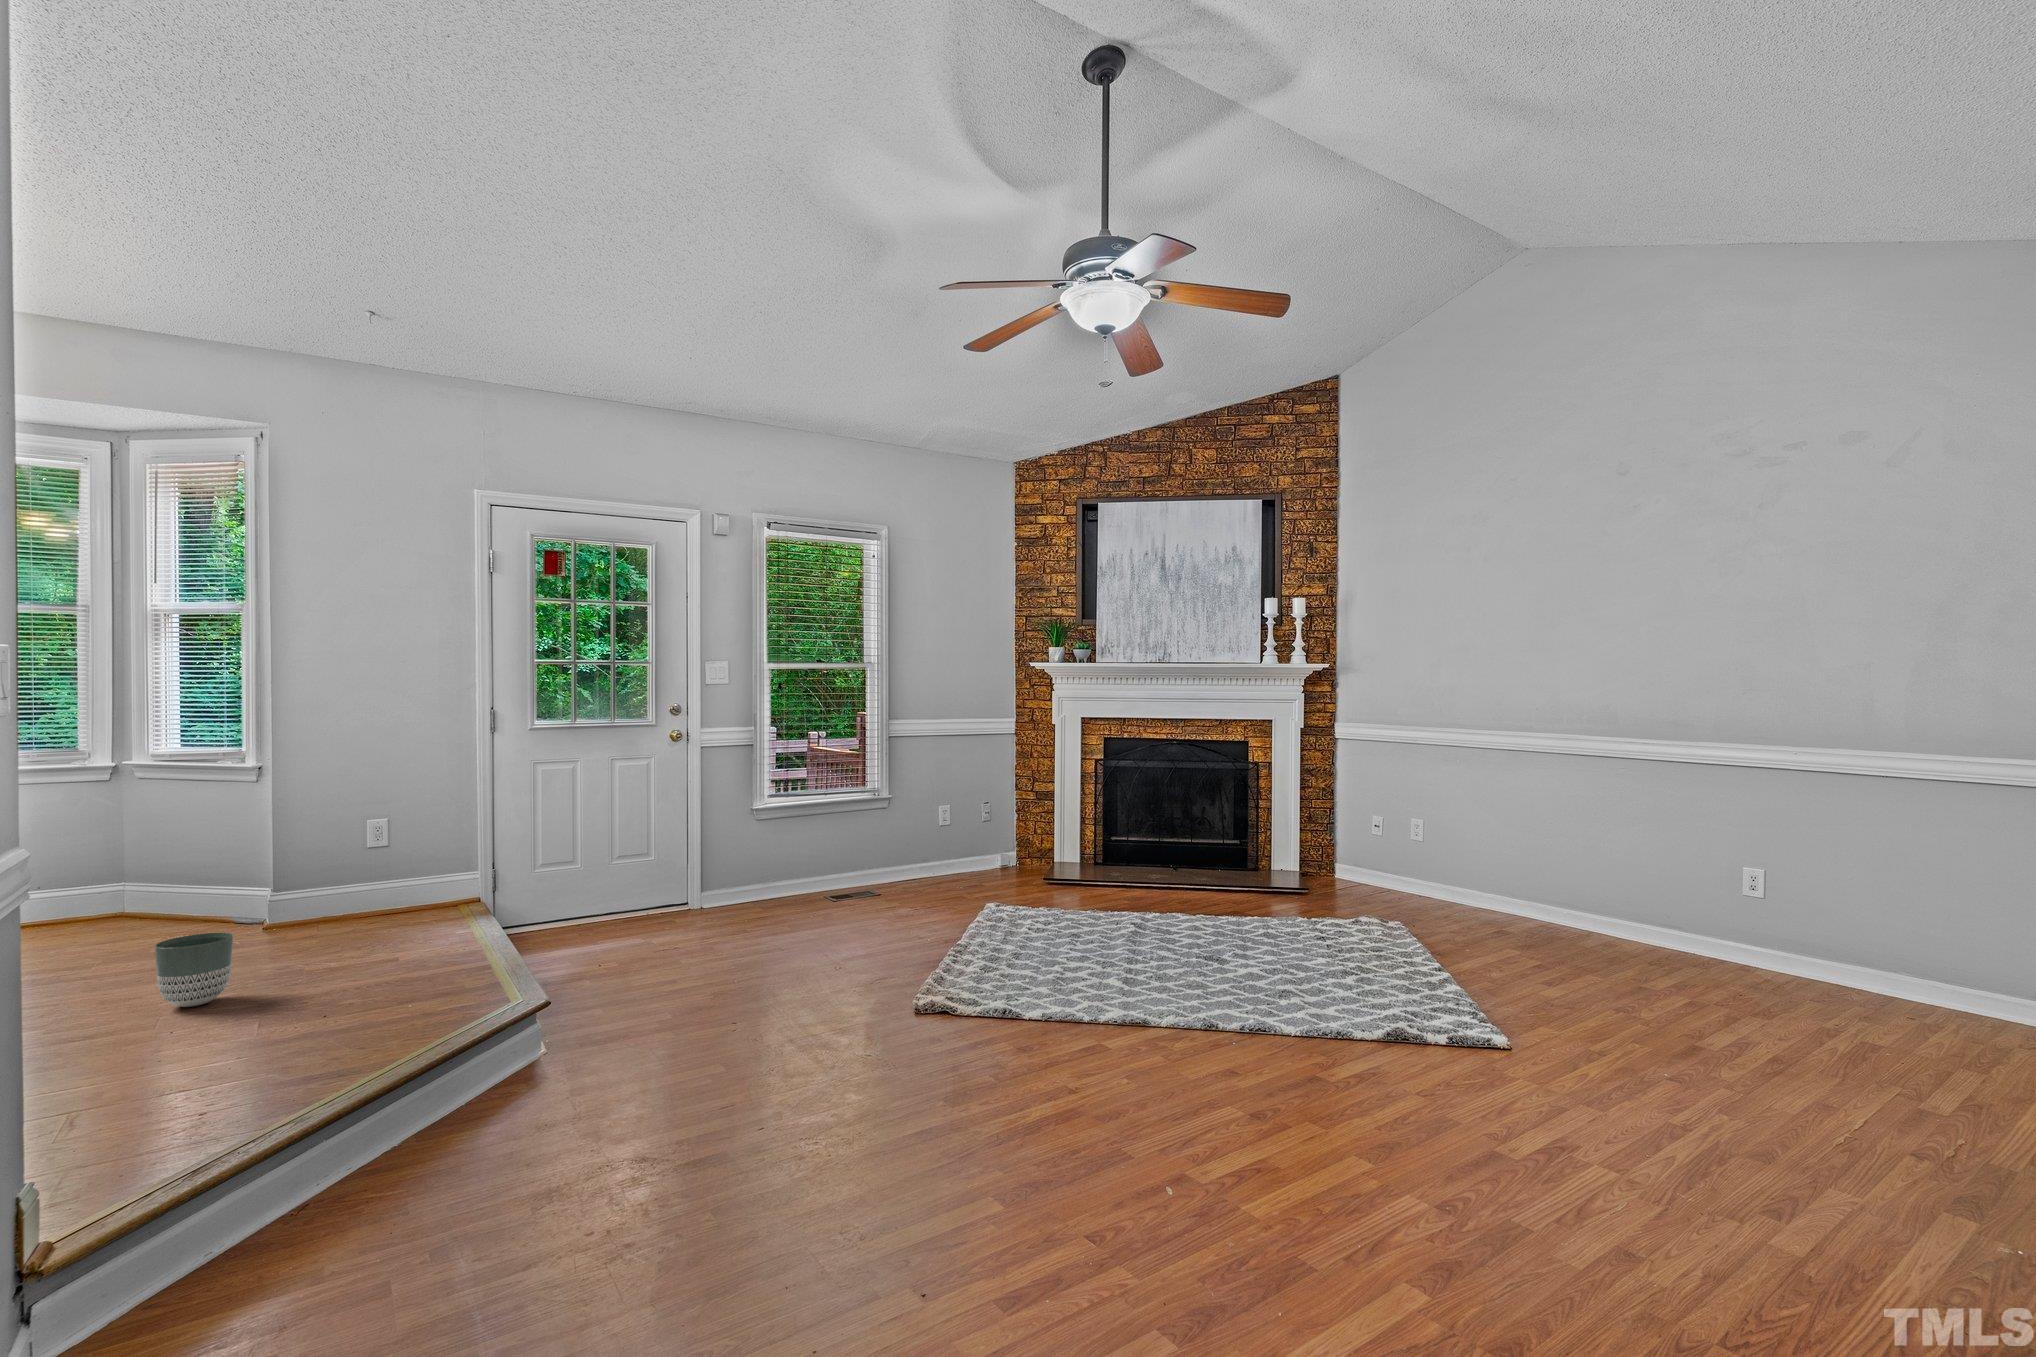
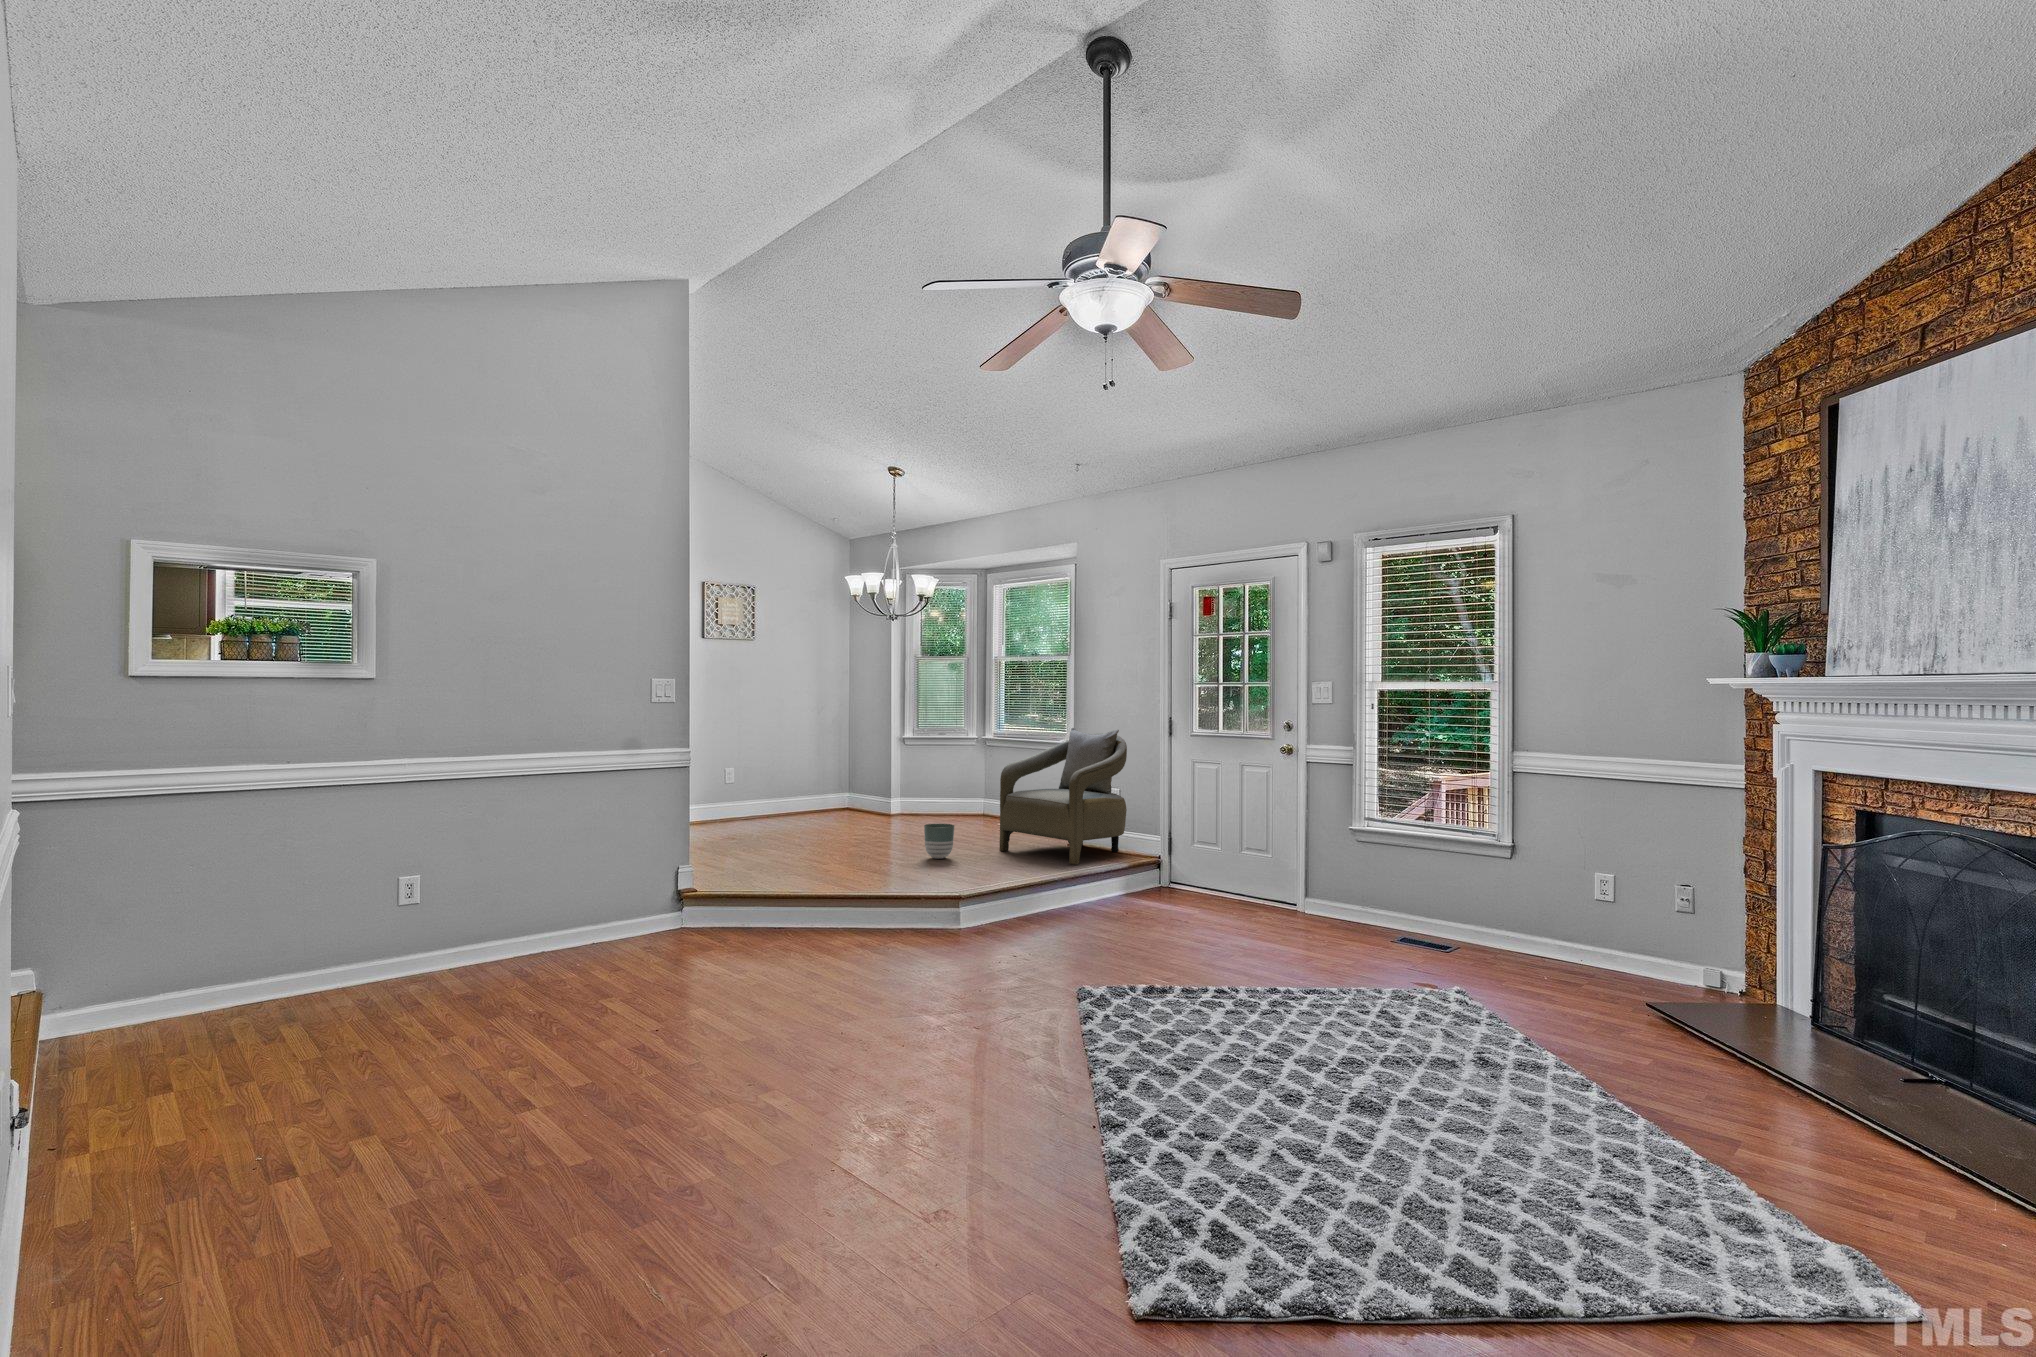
armchair: none [228,730,453,964] -> present [999,728,1127,864]

